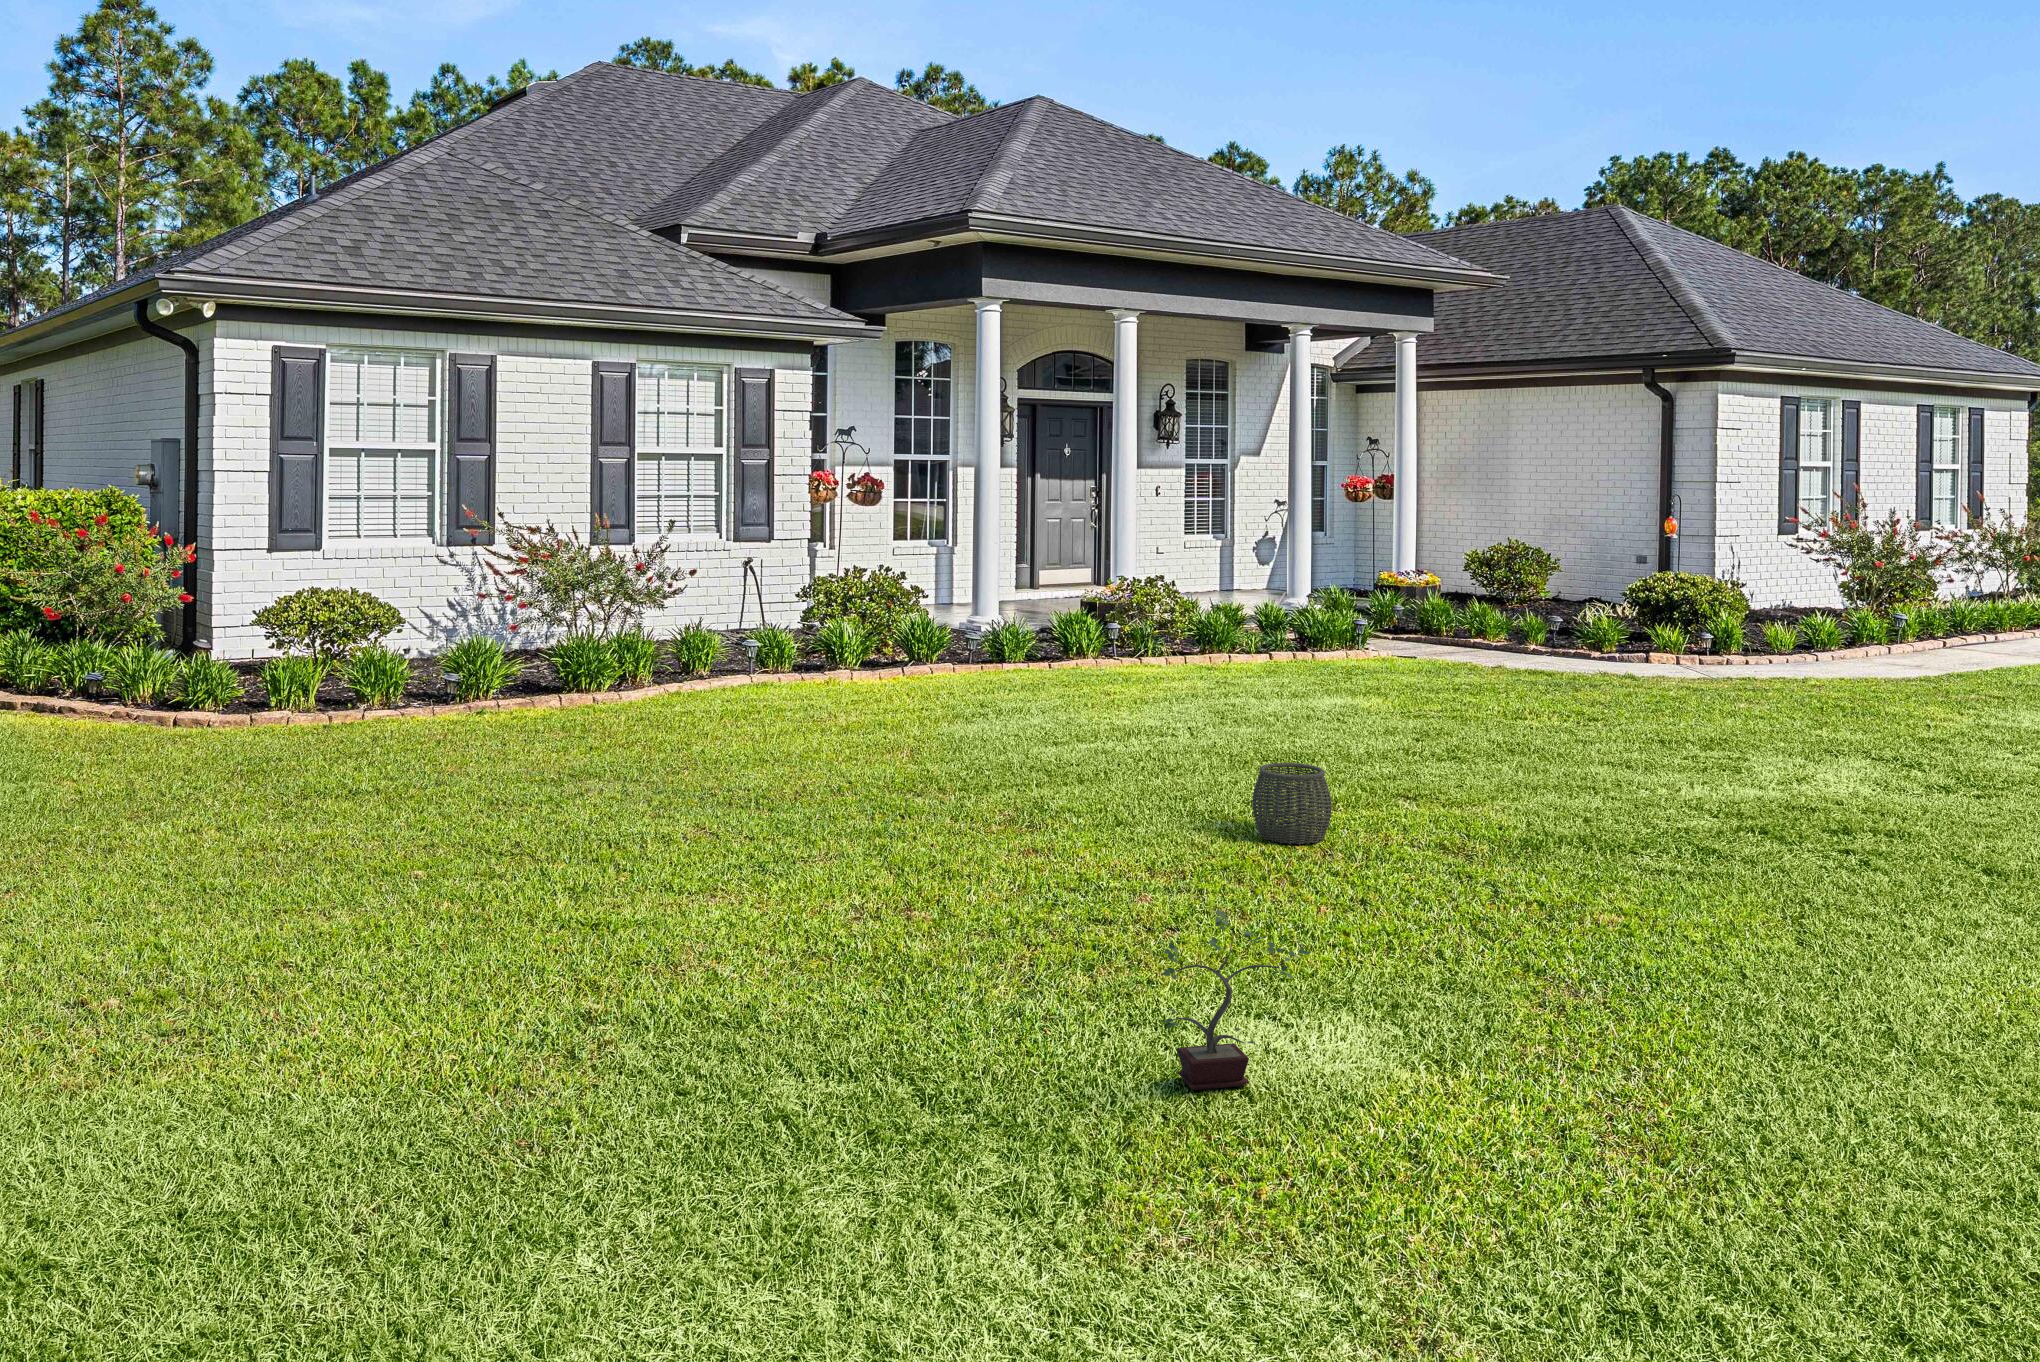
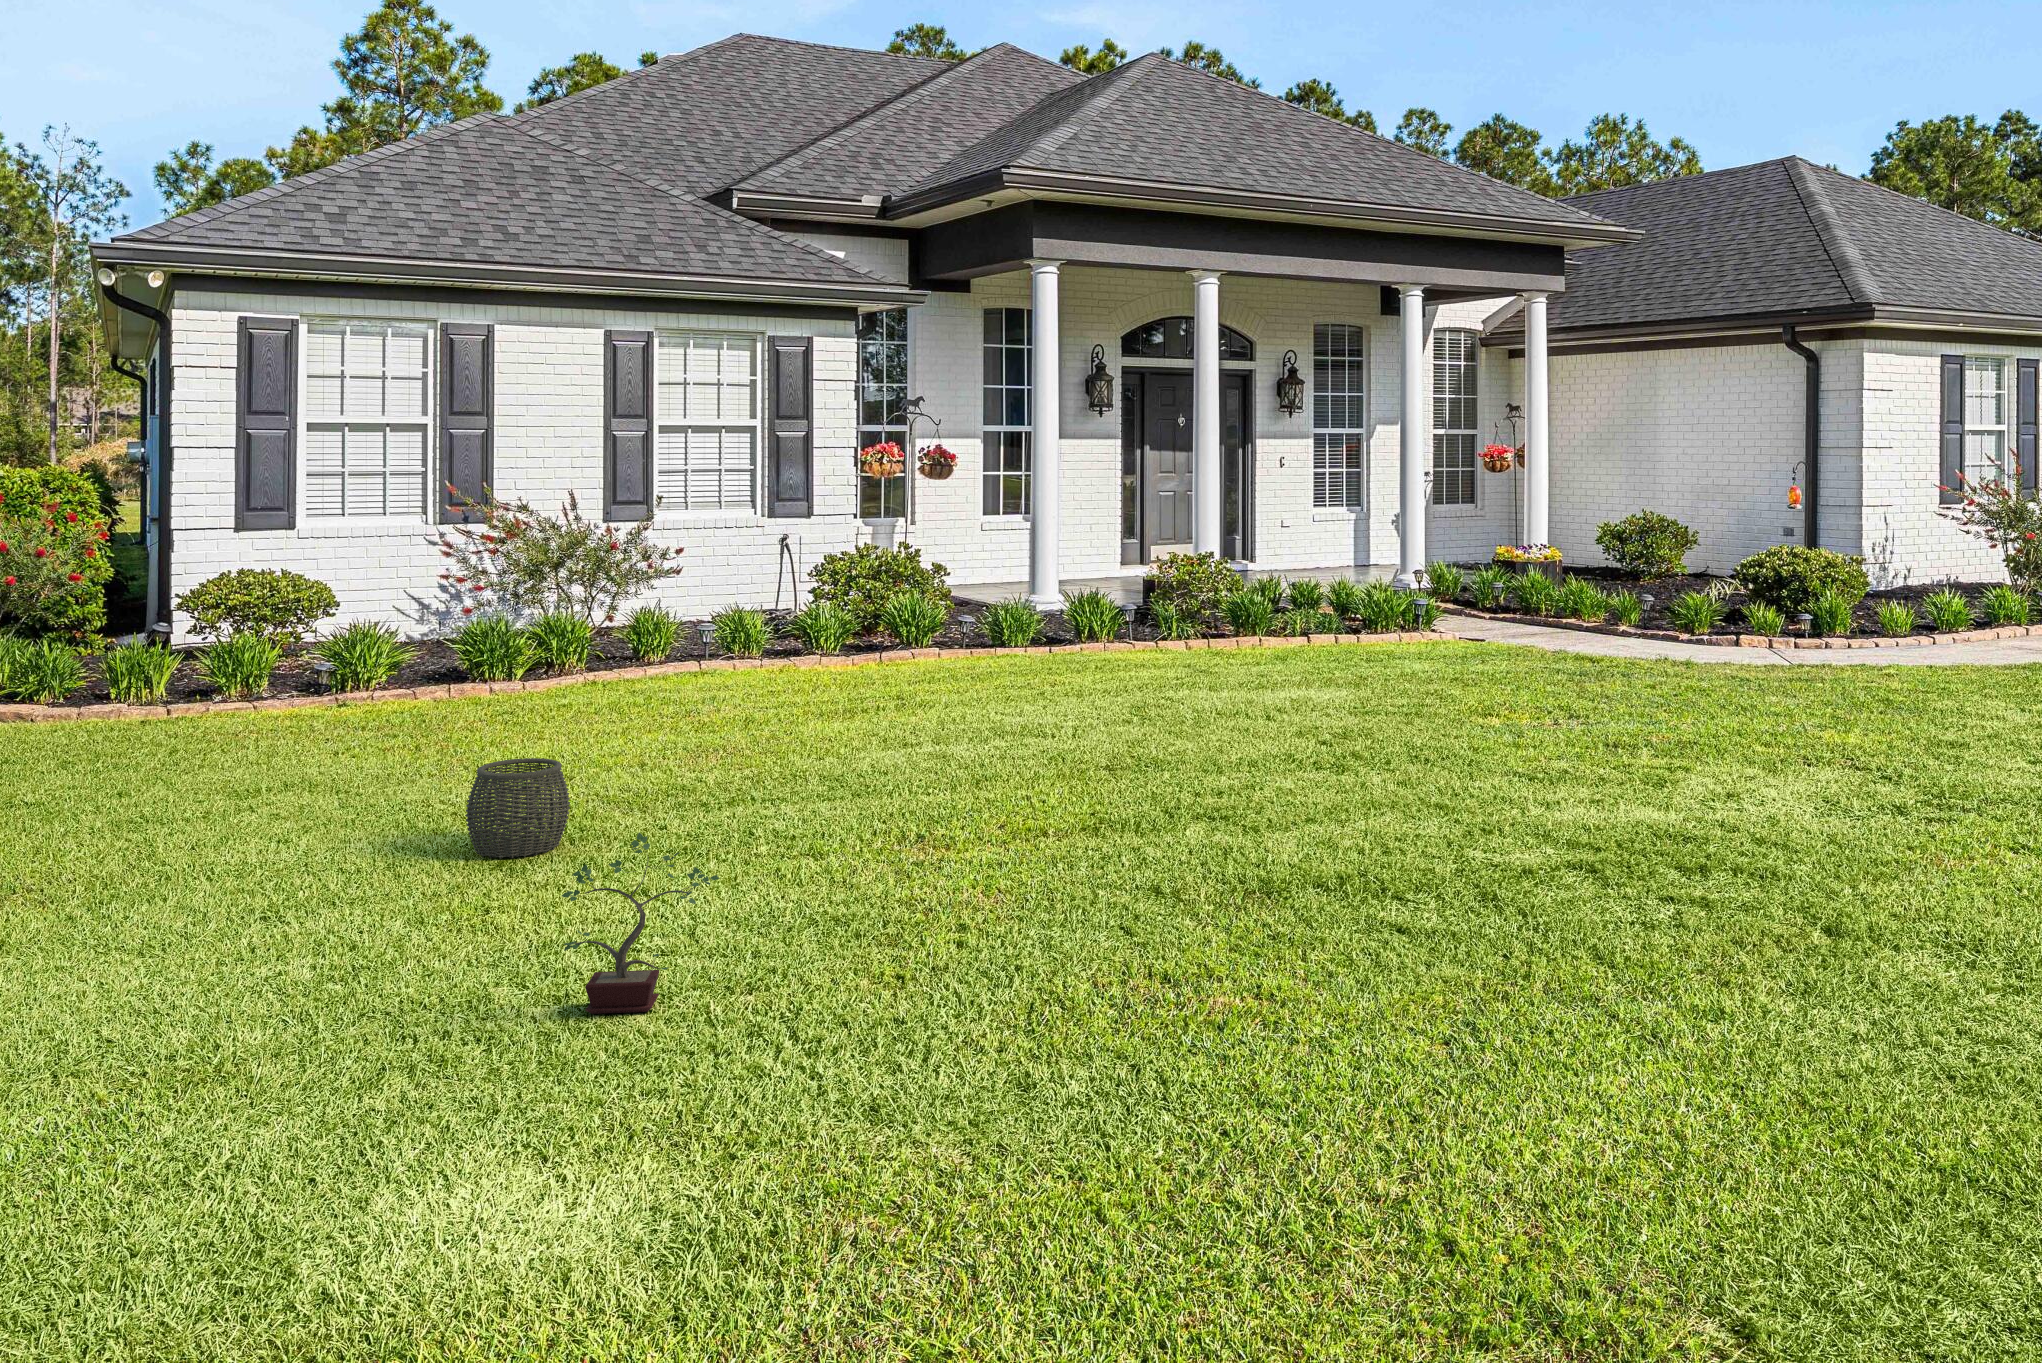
woven basket: present [1251,763,1333,845] -> present [465,758,570,859]

